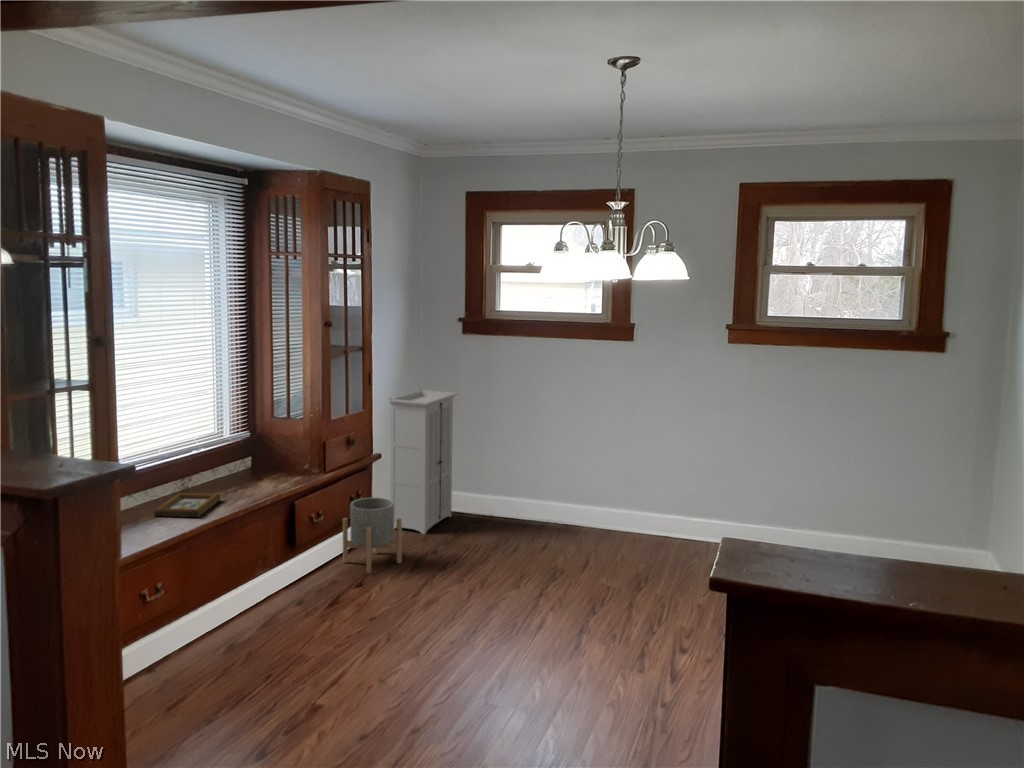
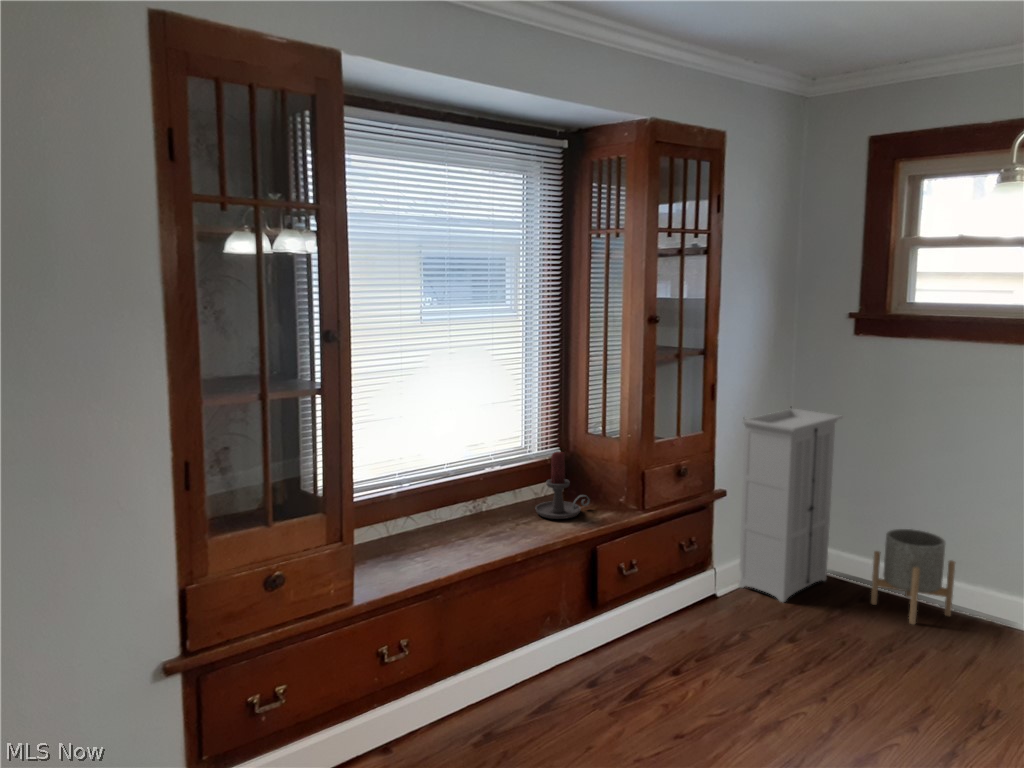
candle holder: none [238,431,281,485] -> present [535,452,590,519]
picture frame: present [154,493,220,517] -> none [420,520,503,558]
planter: present [343,497,402,573] -> present [871,529,955,624]

